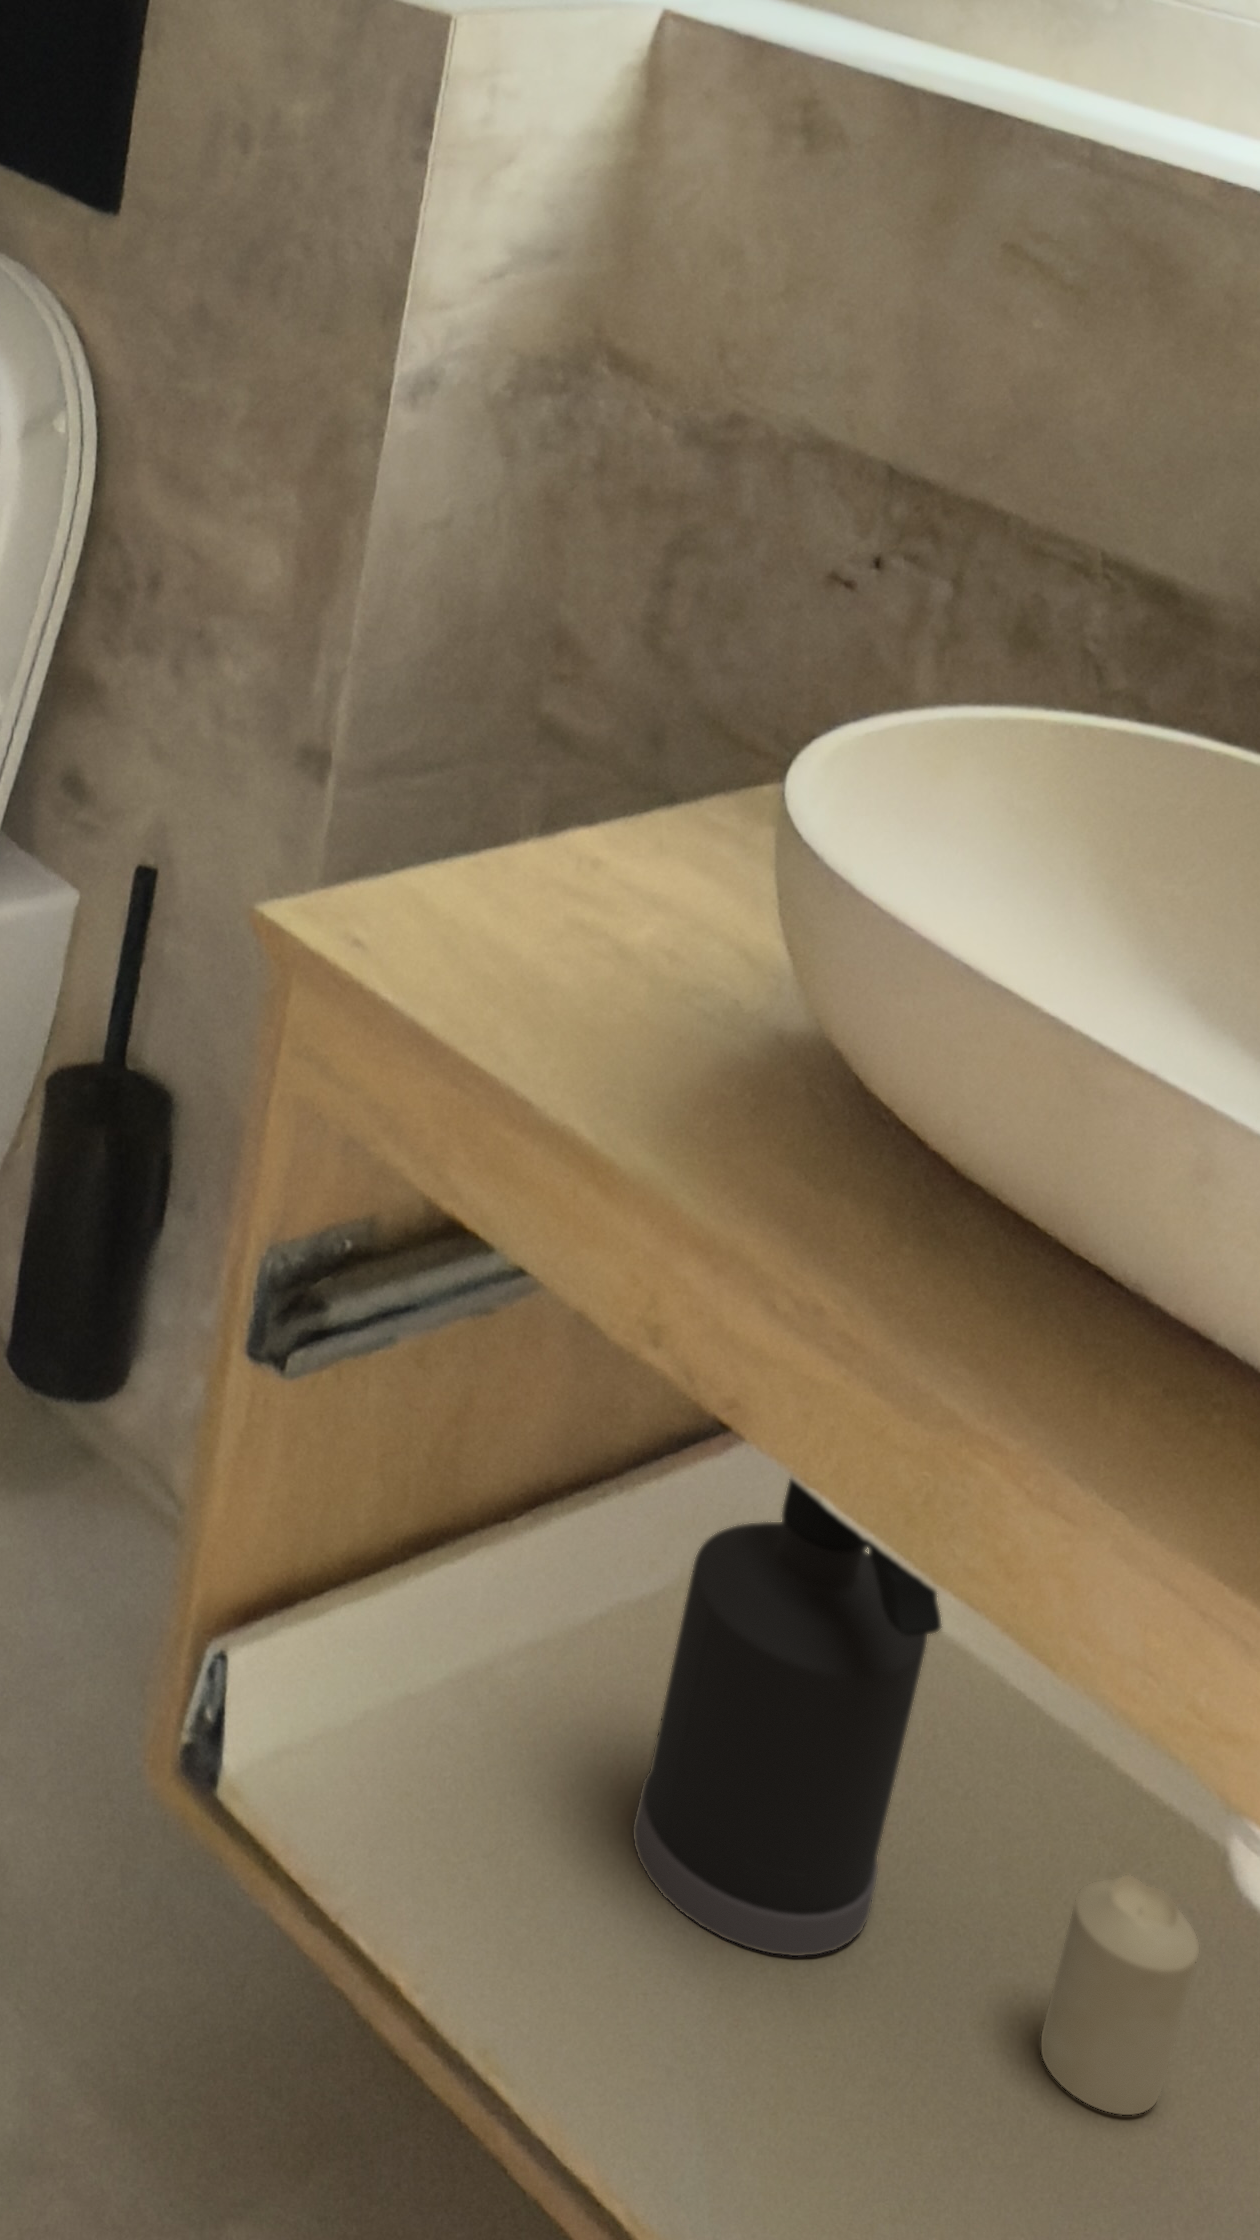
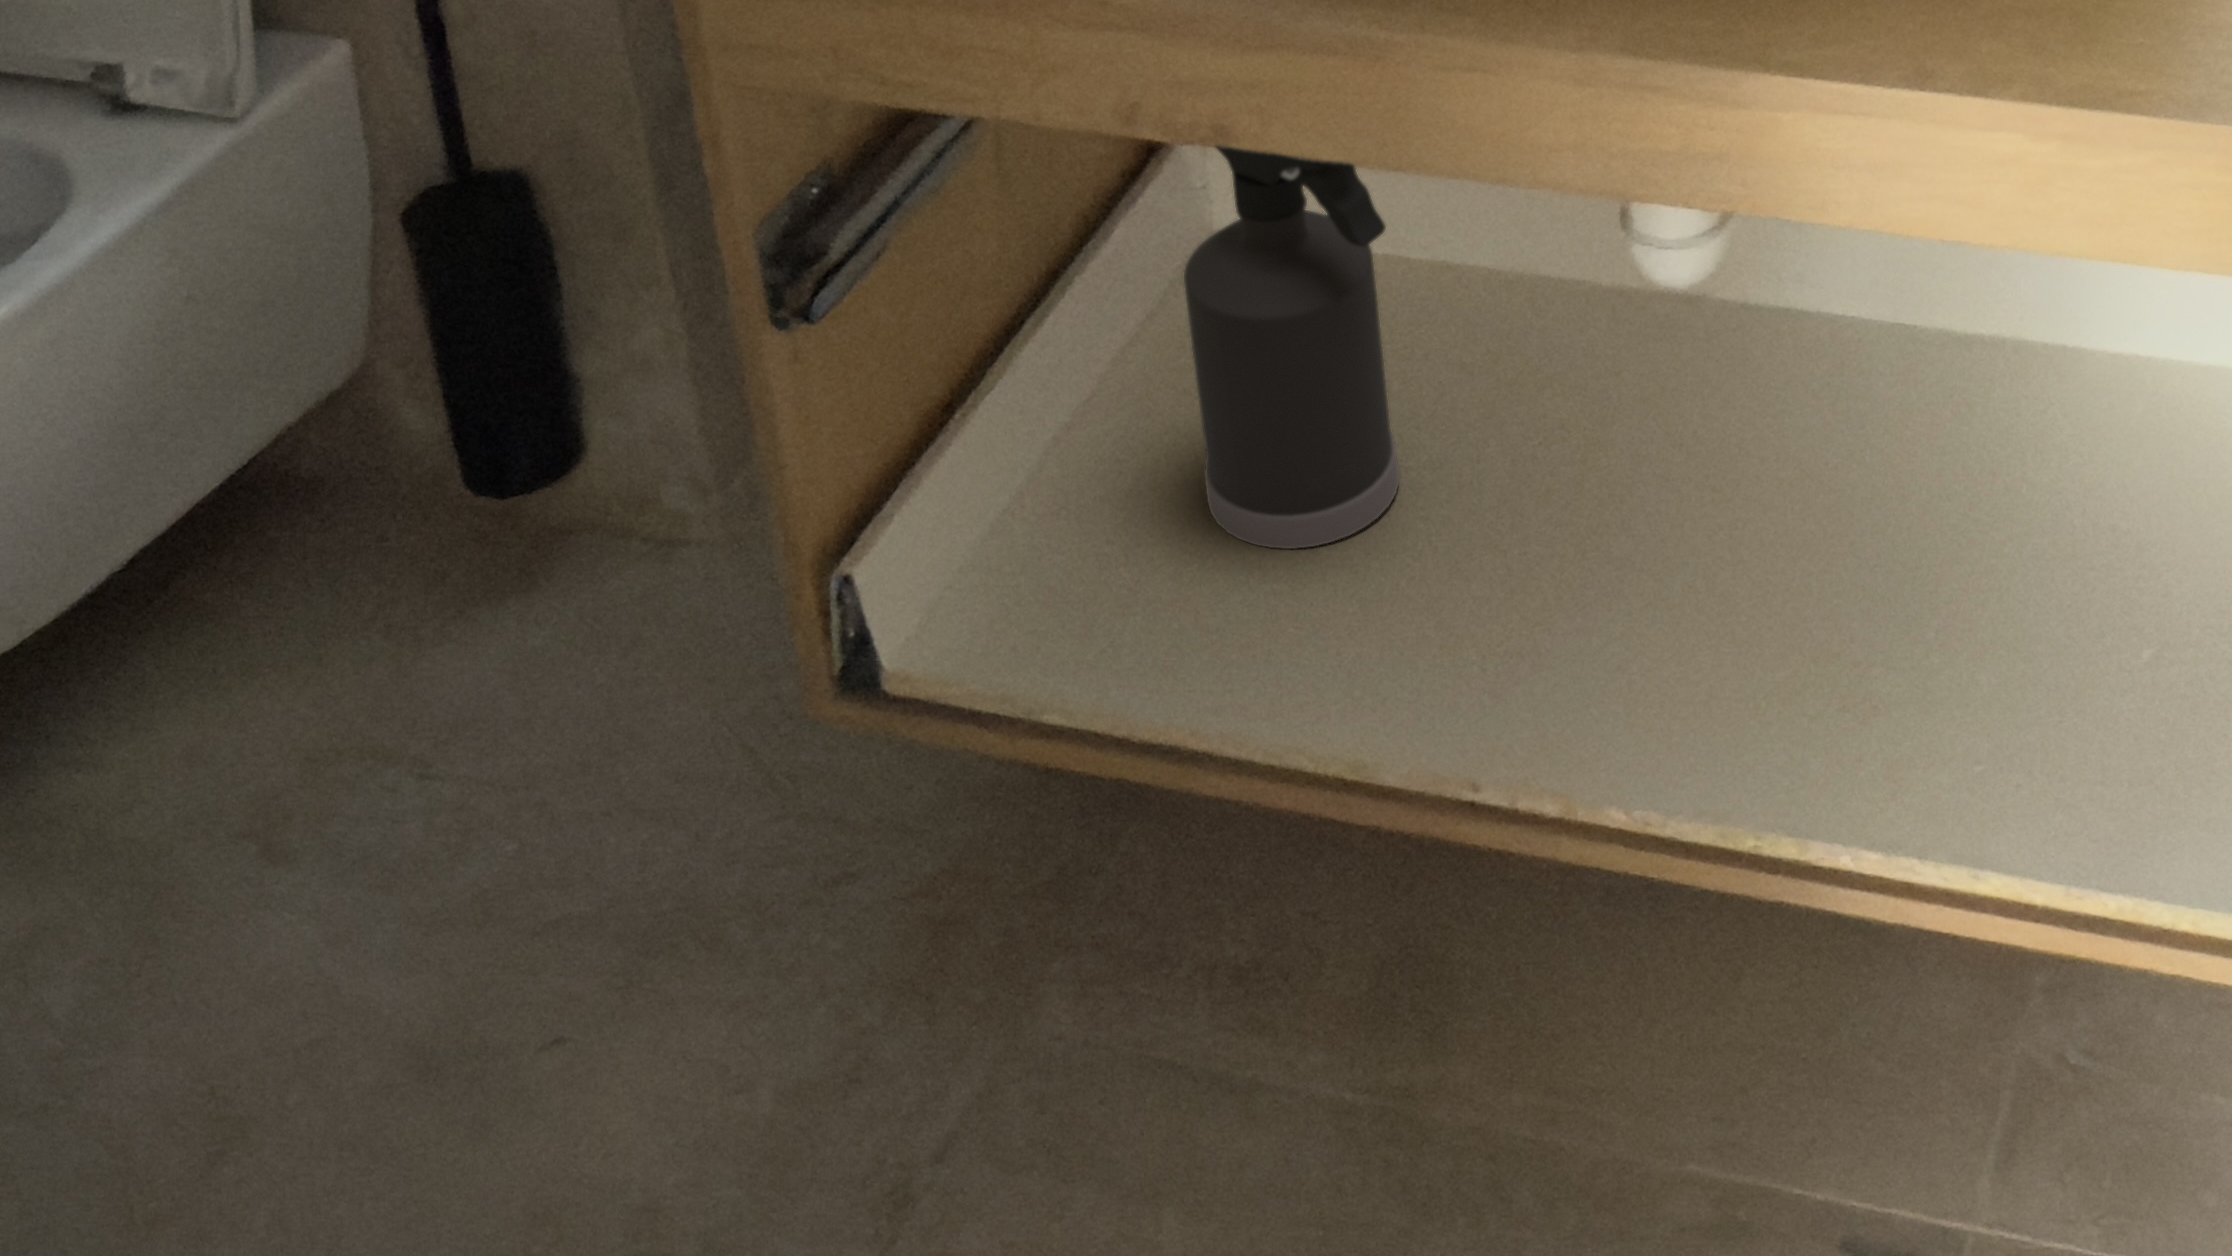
candle: present [1041,1875,1199,2115] -> none [1535,325,1632,499]

